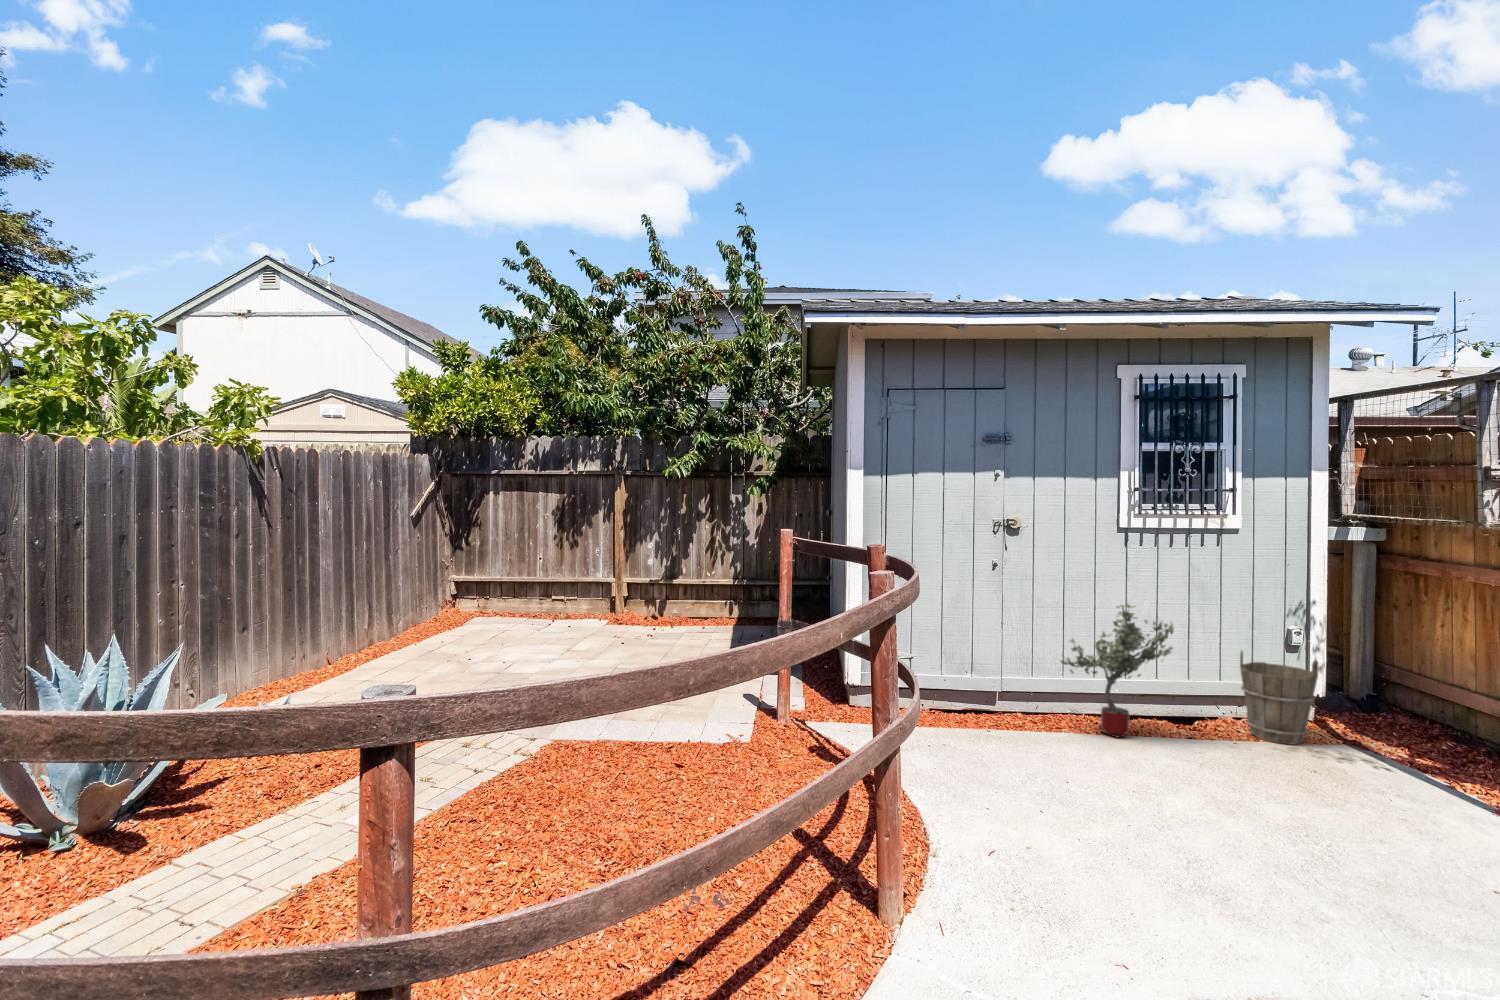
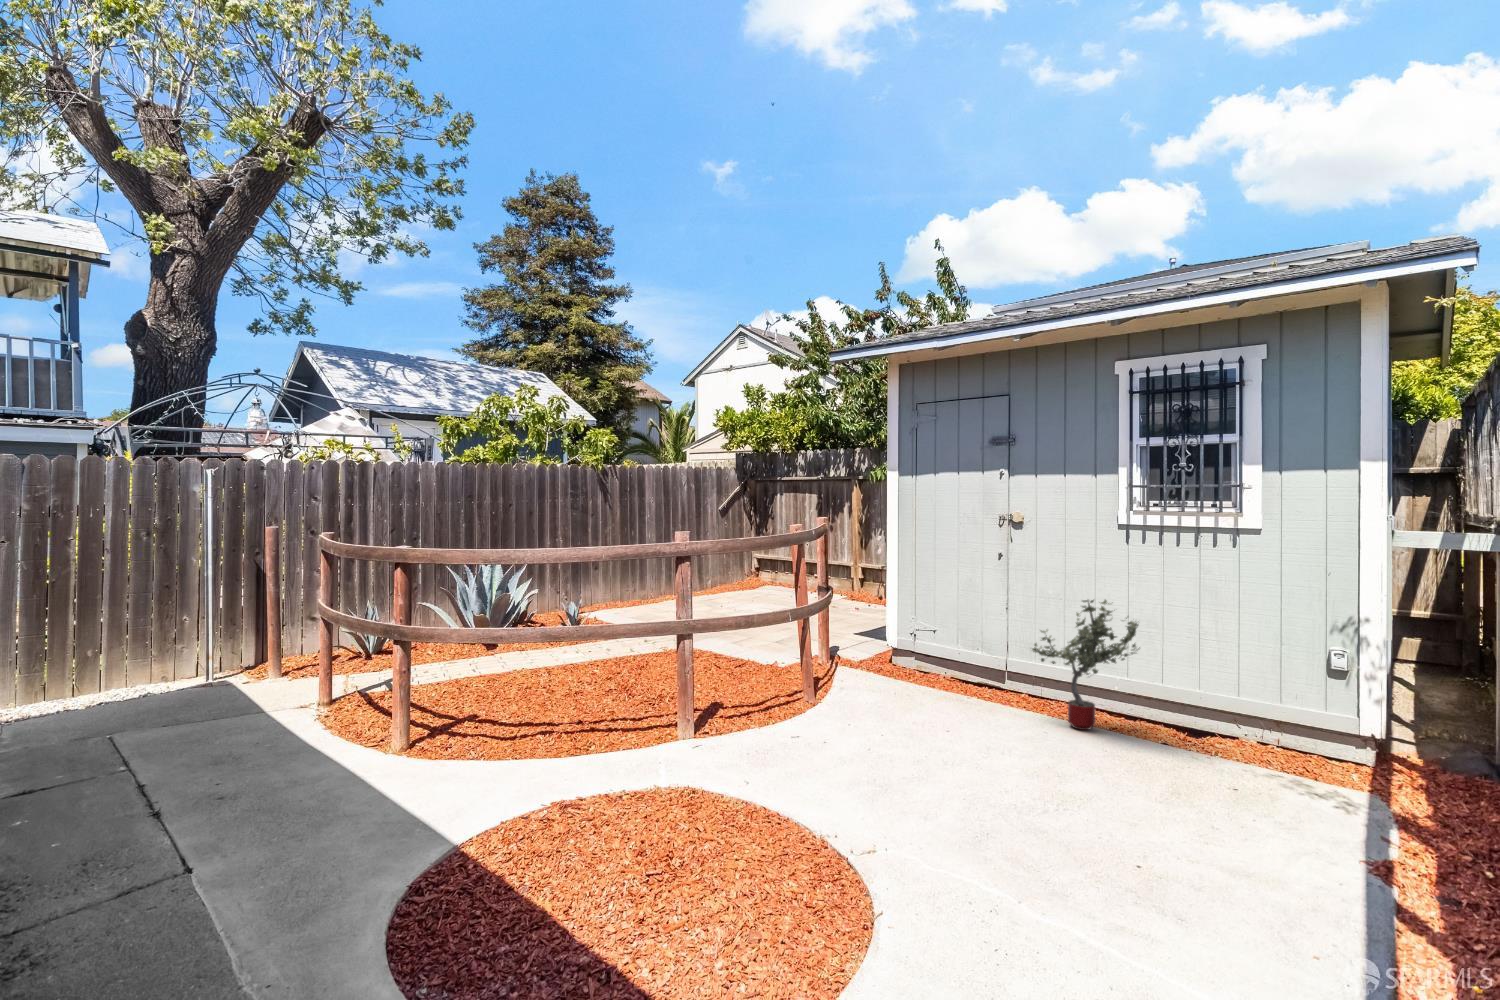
bucket: present [1240,651,1319,745] -> none [1233,664,1323,776]

